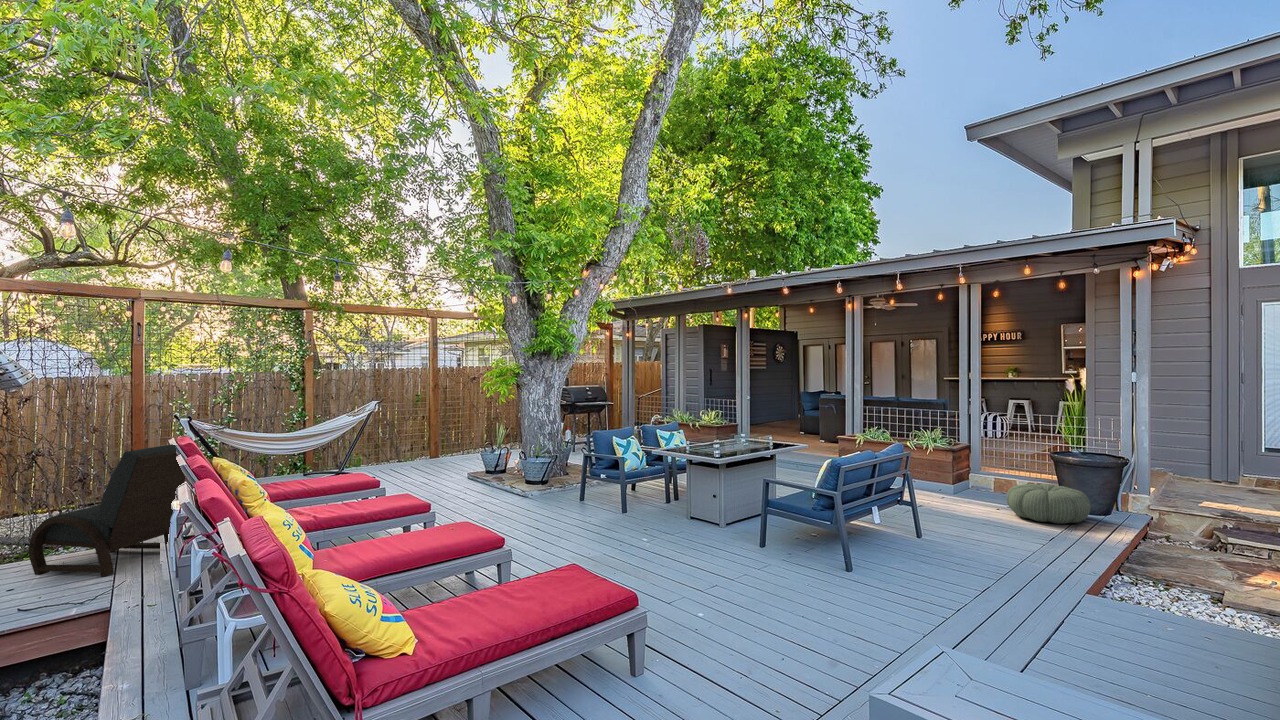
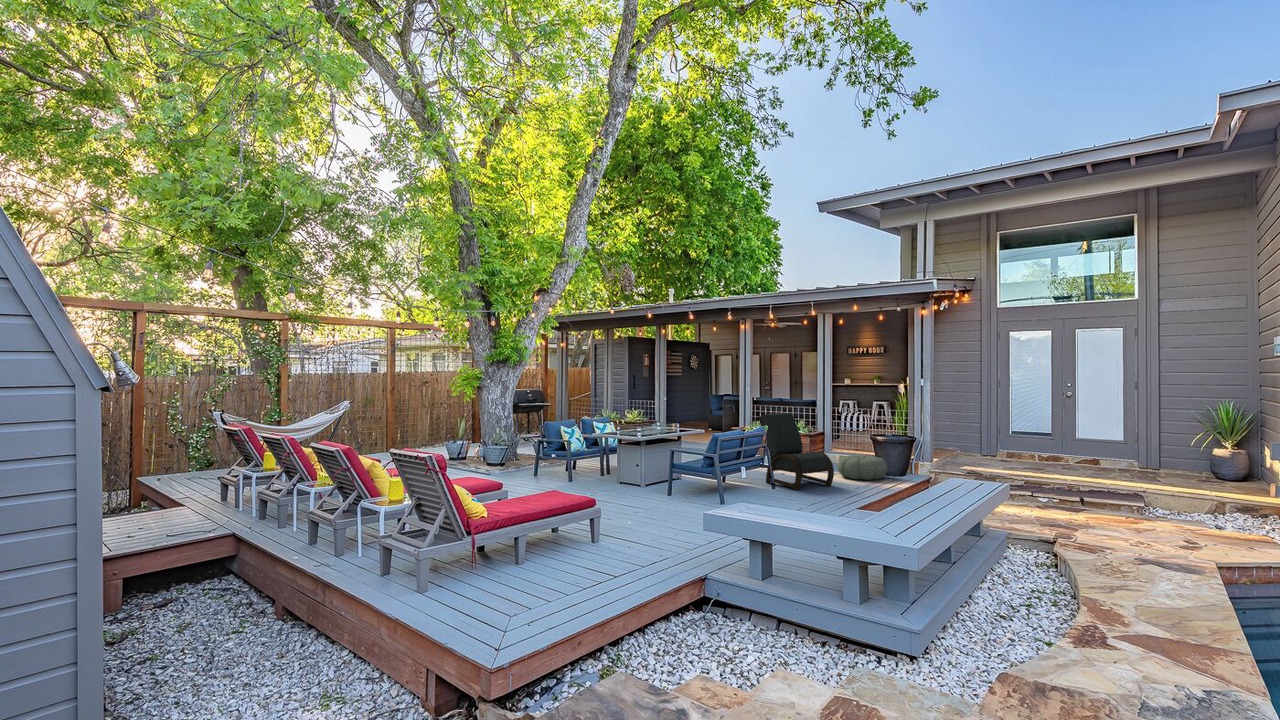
lounge chair: present [29,444,186,577] -> present [759,413,834,490]

